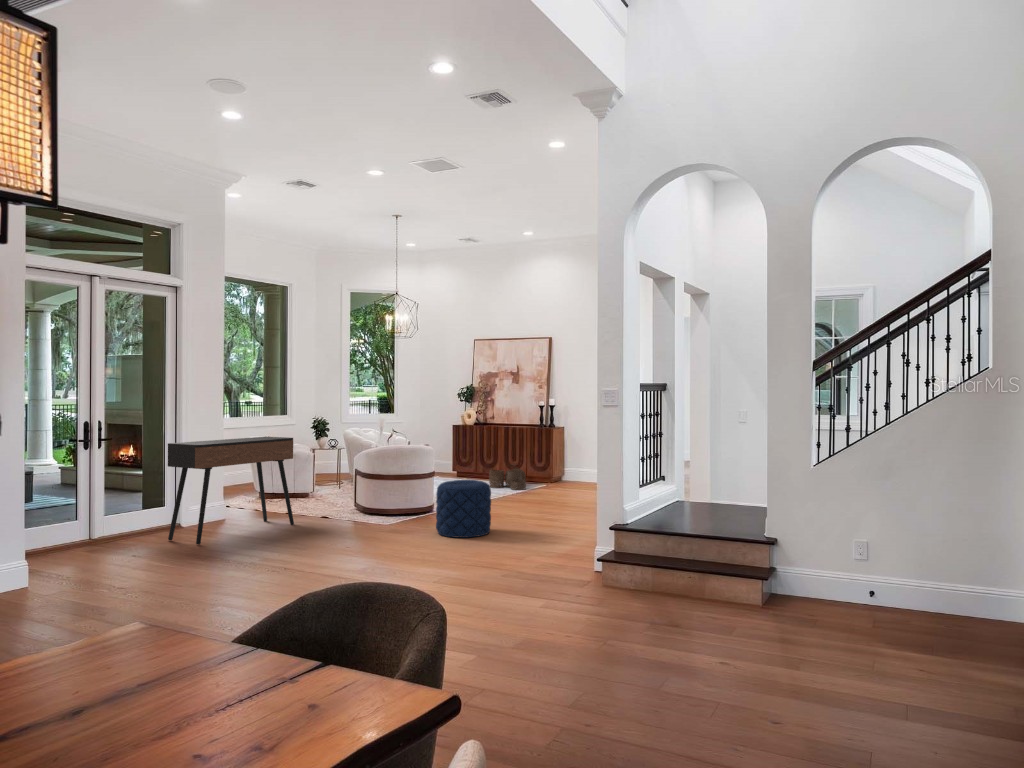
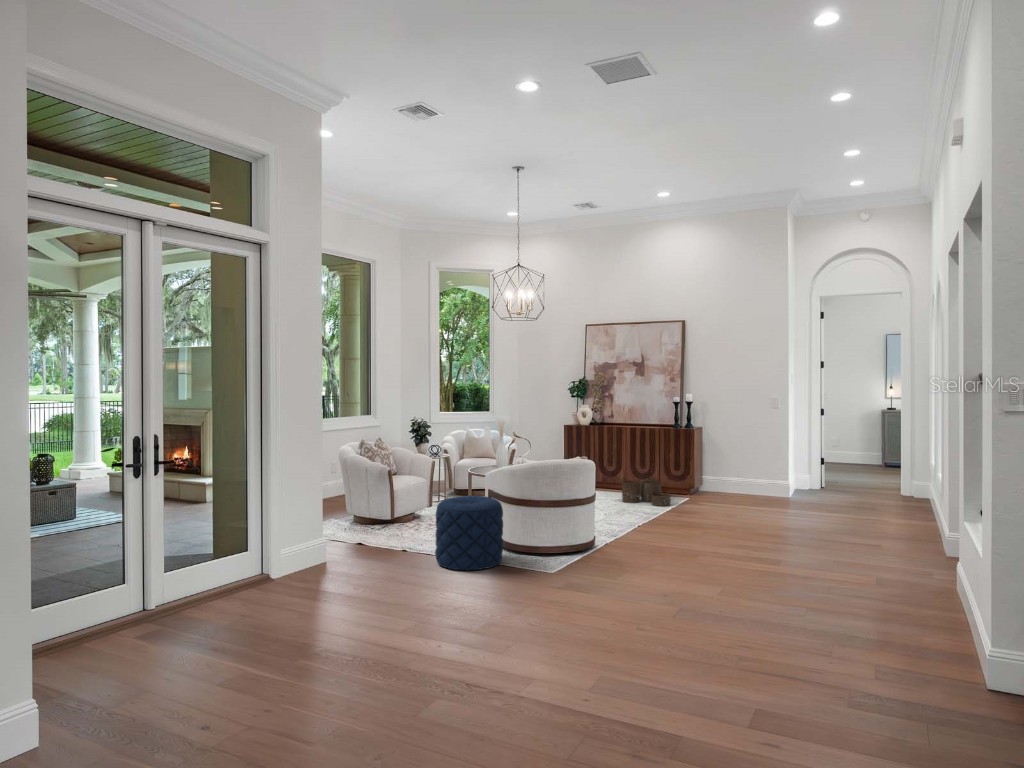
console table: present [168,437,294,544] -> none [256,450,422,619]
pouf: present [436,480,491,538] -> present [435,496,503,570]

